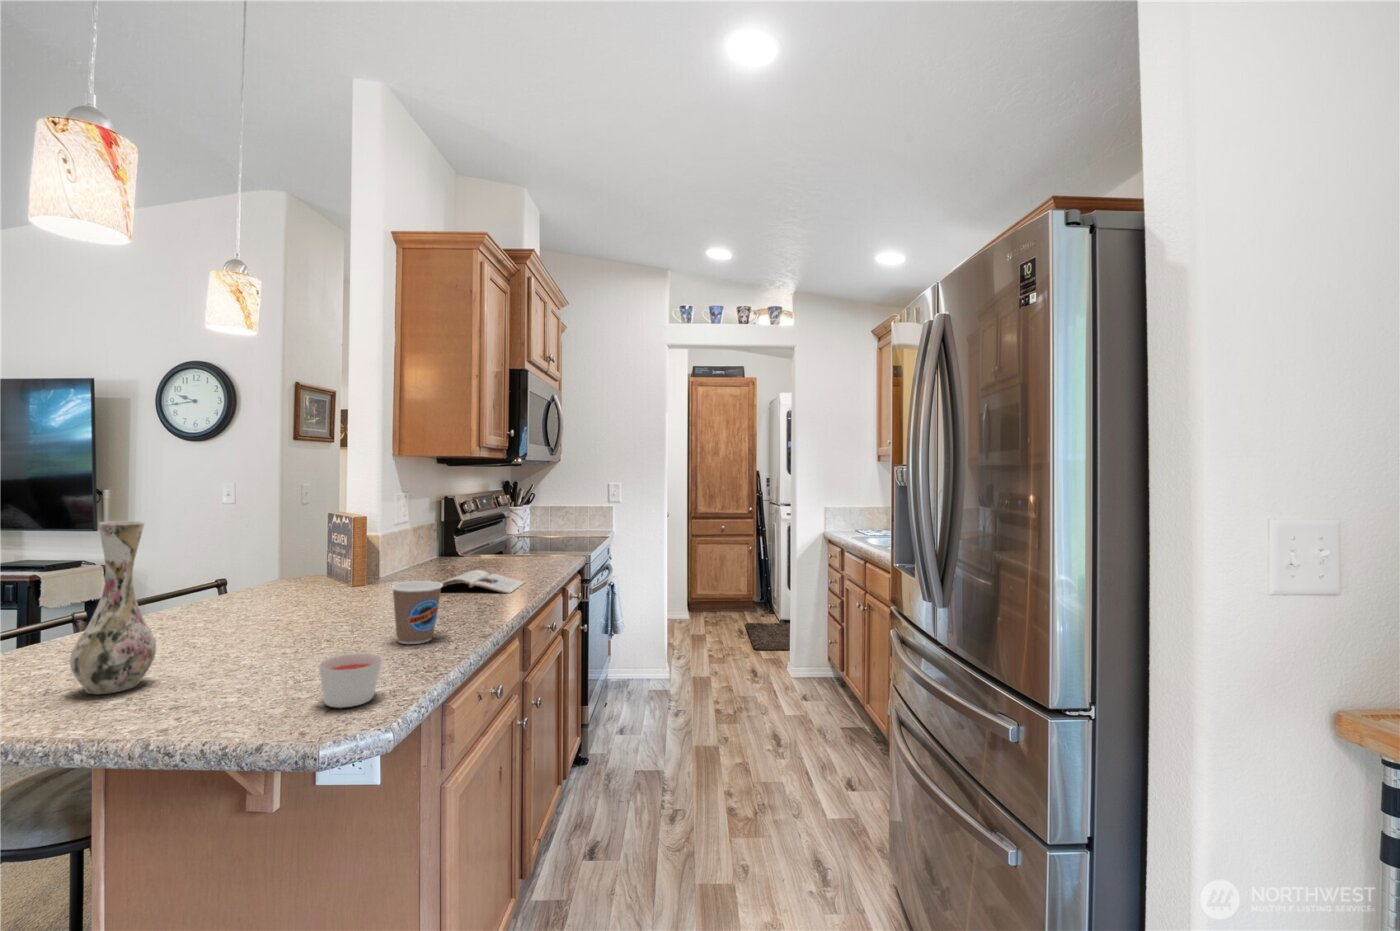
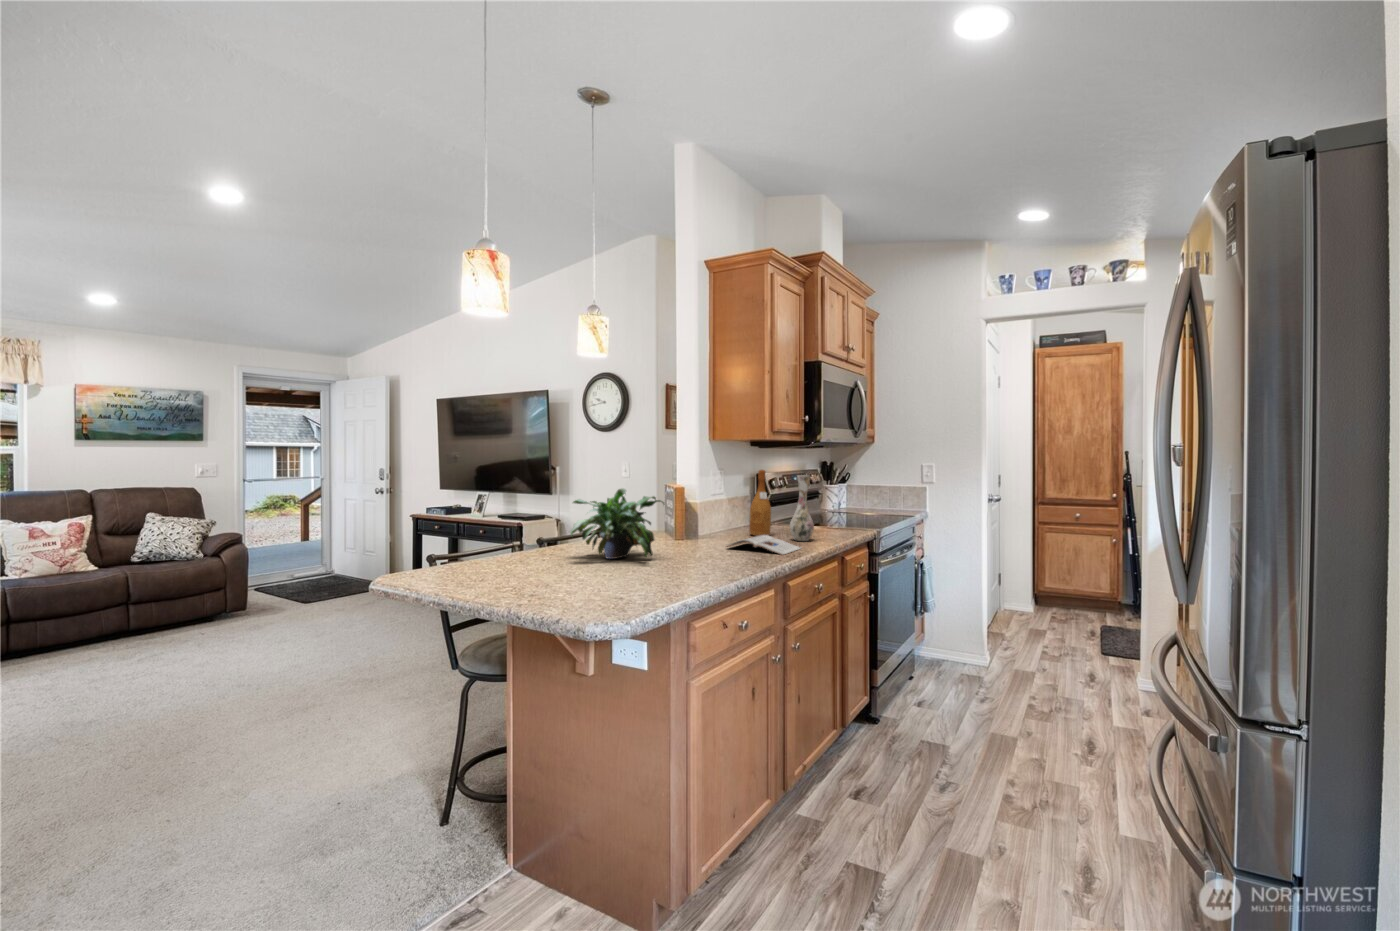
wine bottle: none [447,490,475,571] -> present [749,470,771,536]
potted plant: none [169,520,348,627] -> present [570,488,664,559]
vase: present [70,521,156,694] -> present [790,475,814,541]
coffee cup: present [392,581,443,644] -> none [681,535,714,579]
candle: present [319,653,383,708] -> none [623,574,658,605]

